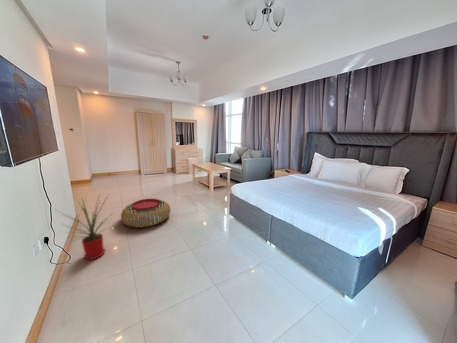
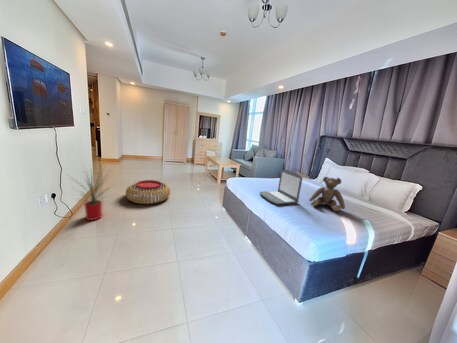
laptop: none [276,170,319,206] -> present [260,170,302,205]
teddy bear: none [324,172,359,203] -> present [309,177,345,211]

